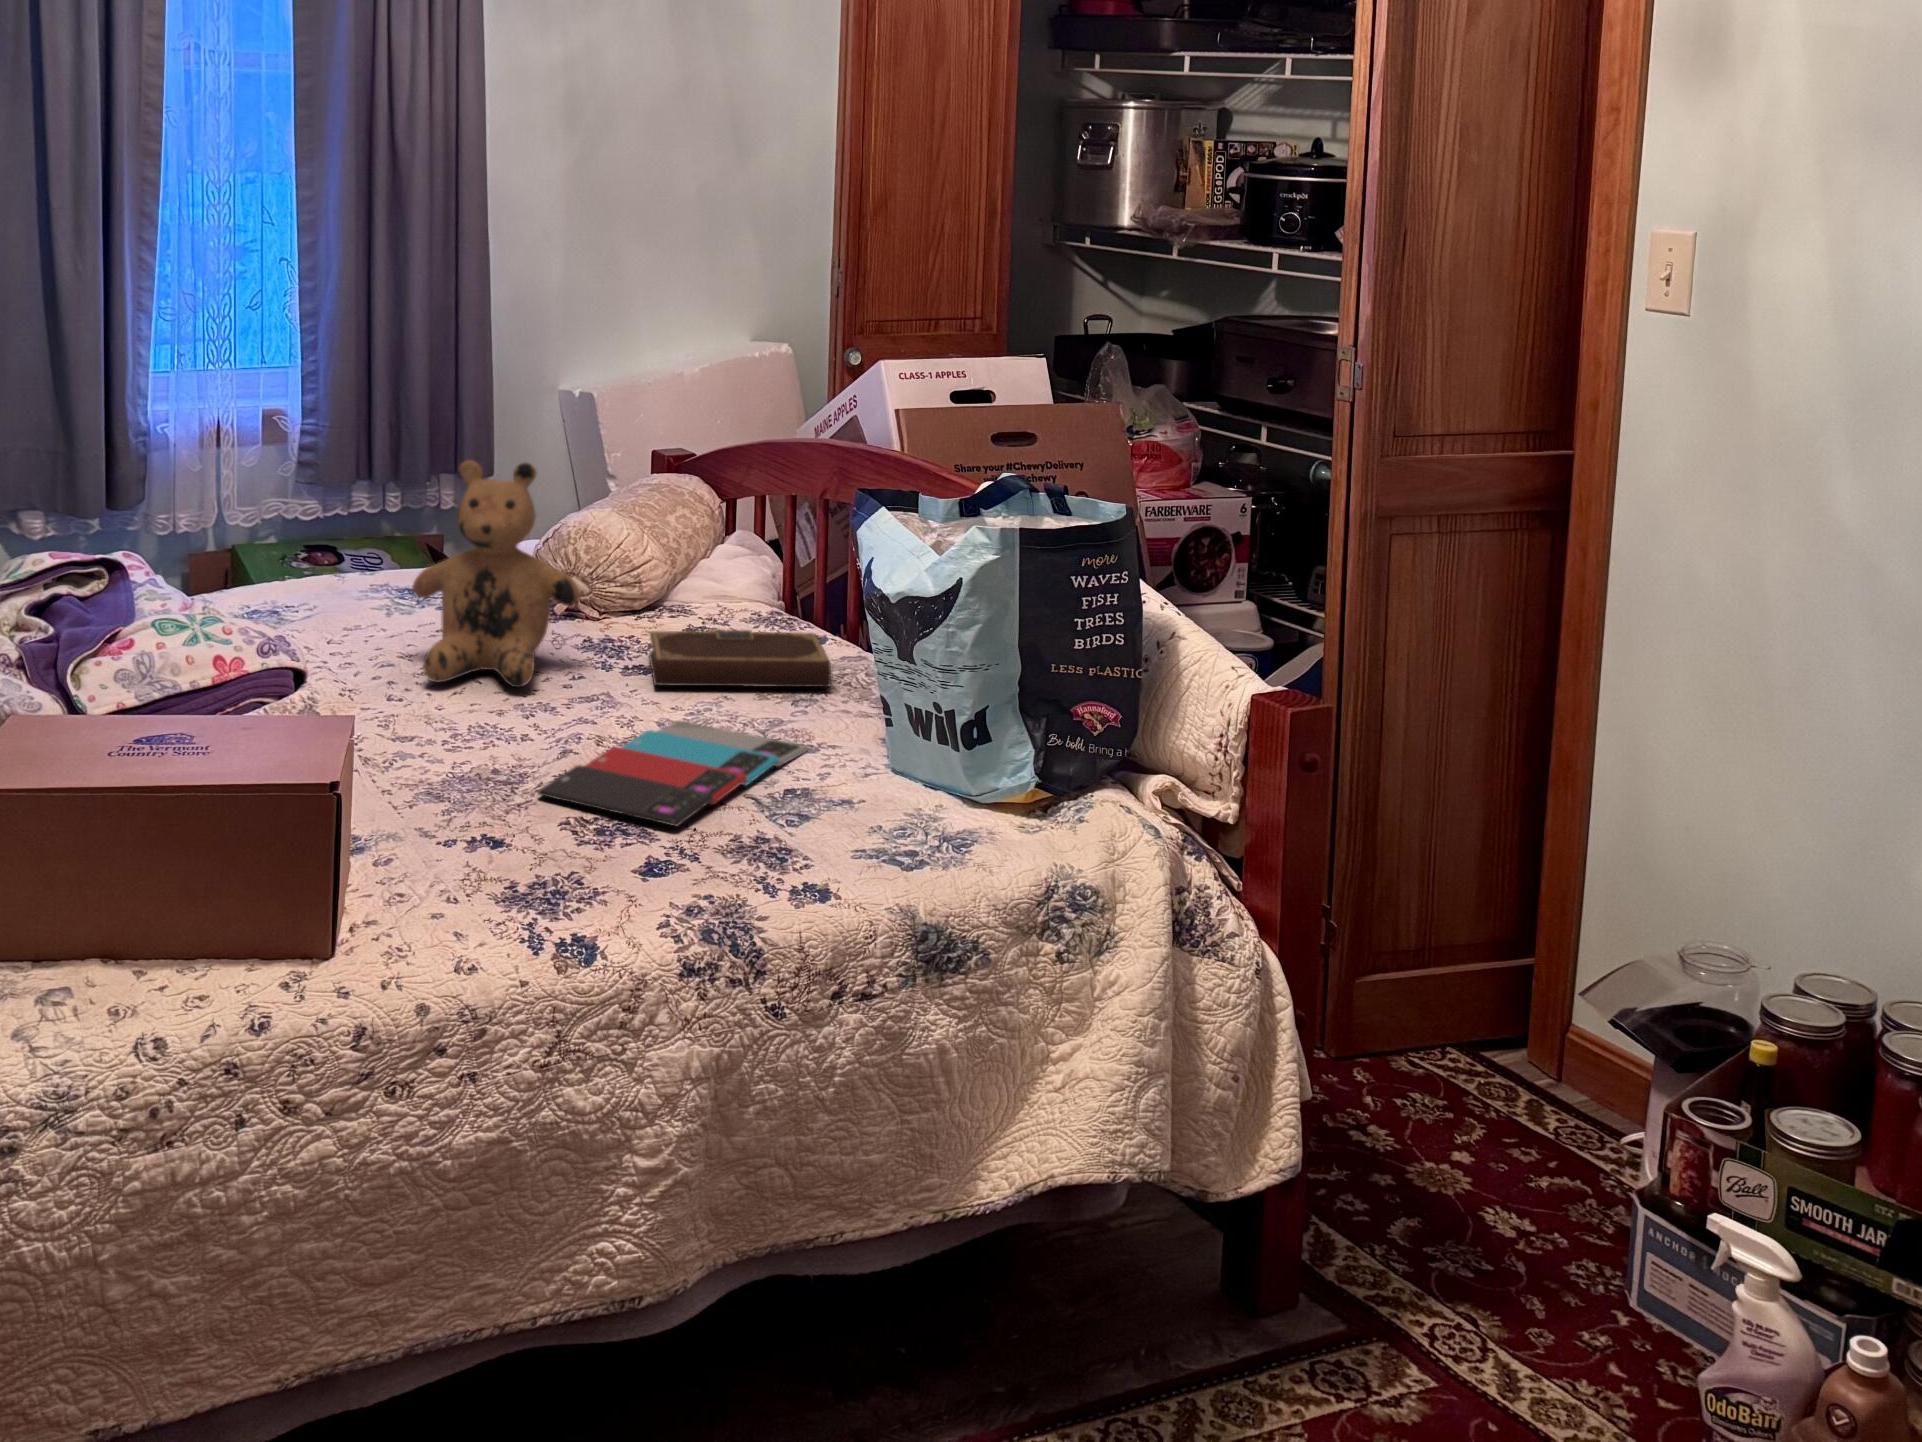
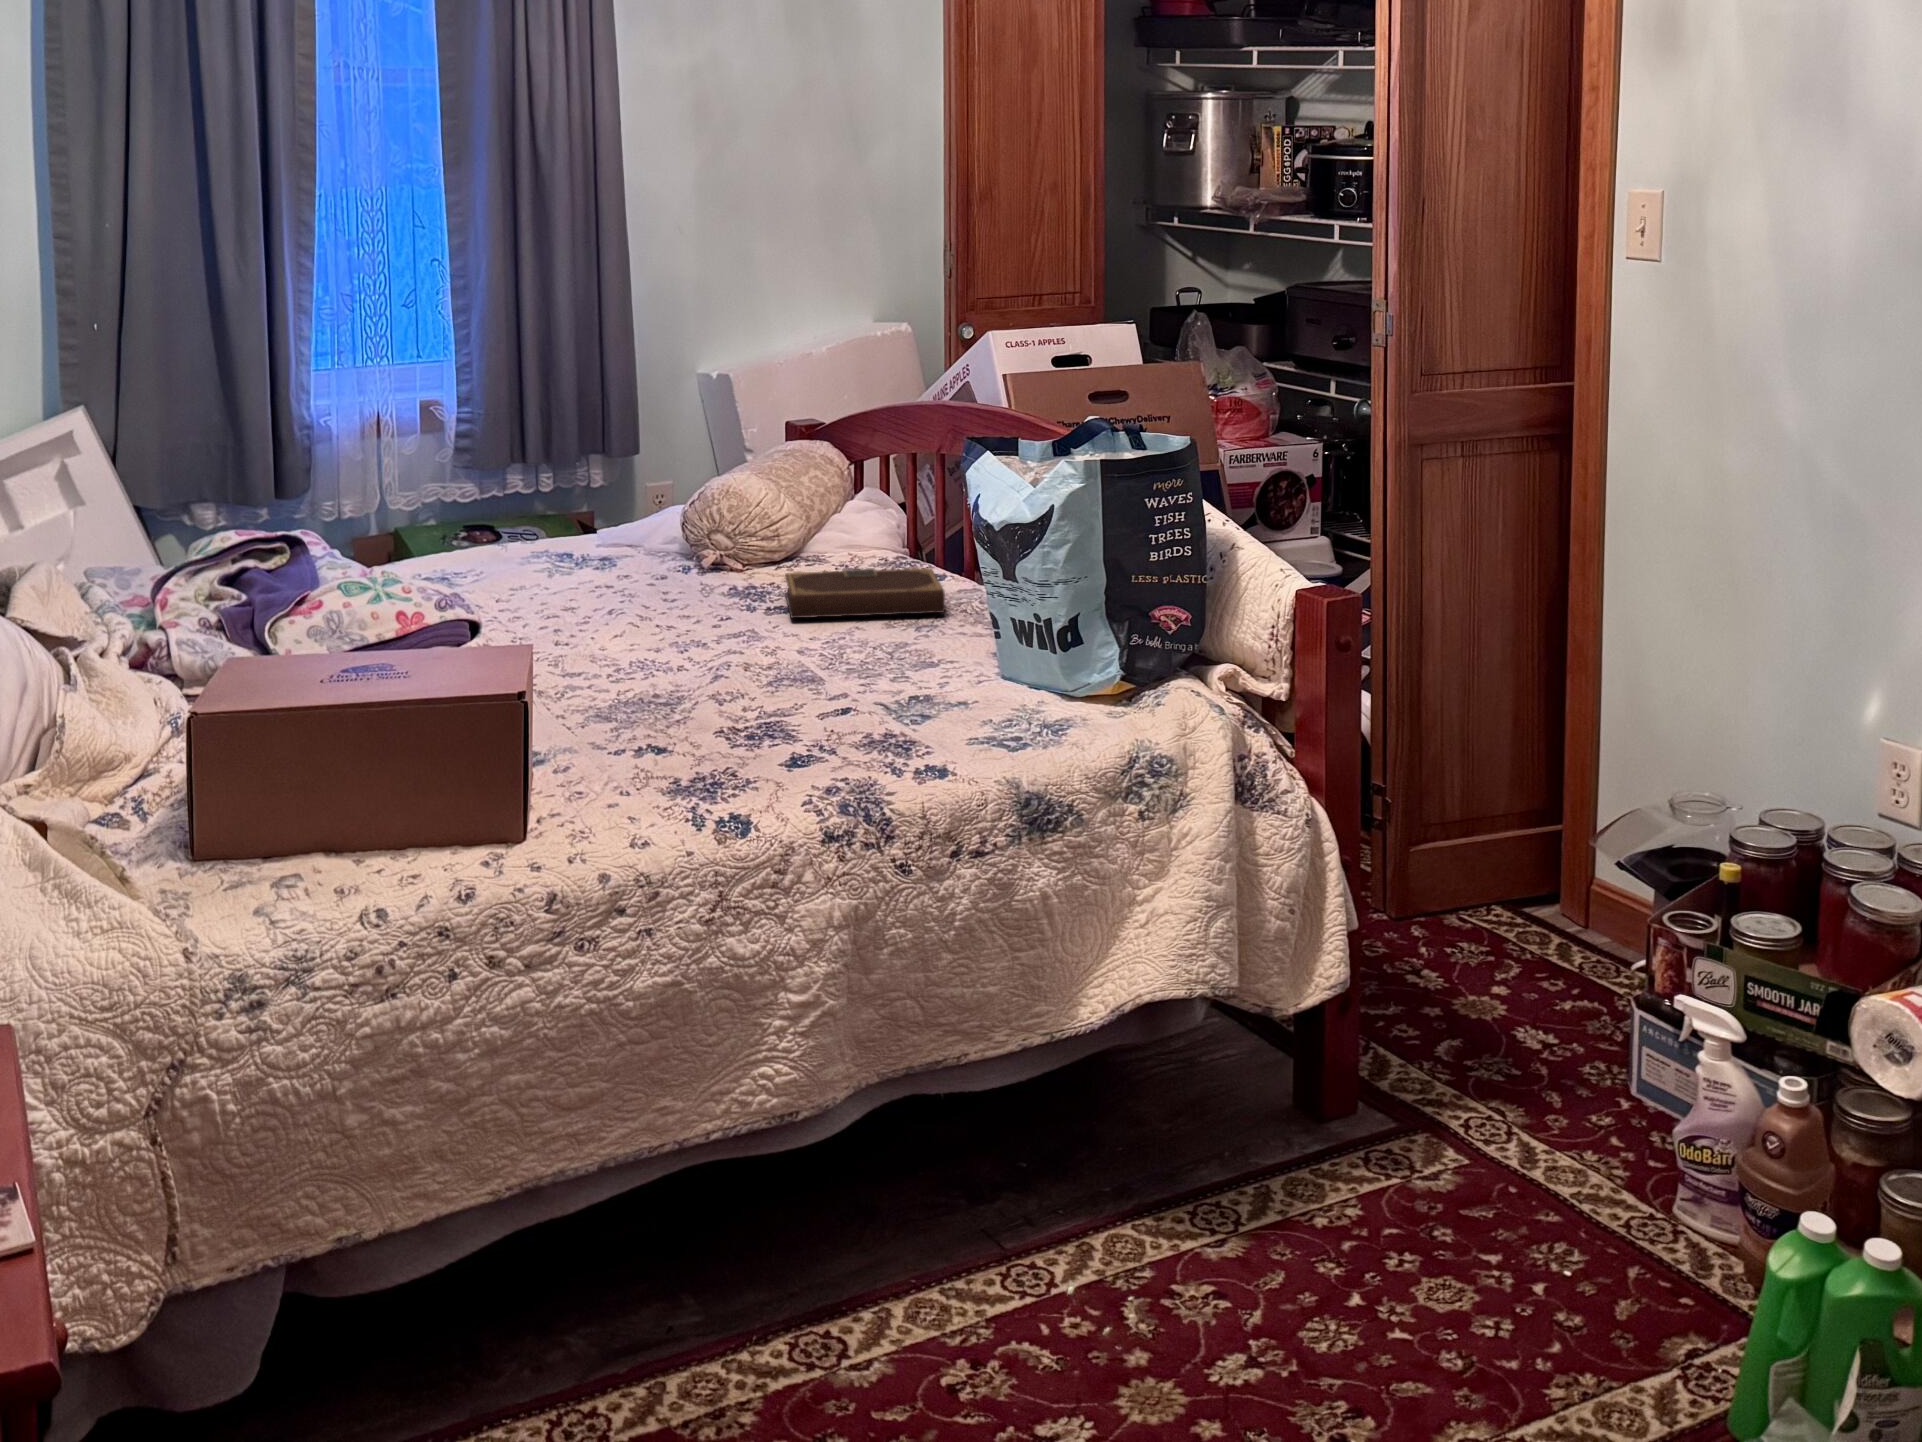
teddy bear: present [412,460,581,687] -> none [572,428,723,625]
smartphone: present [538,721,808,826] -> none [692,645,926,727]

